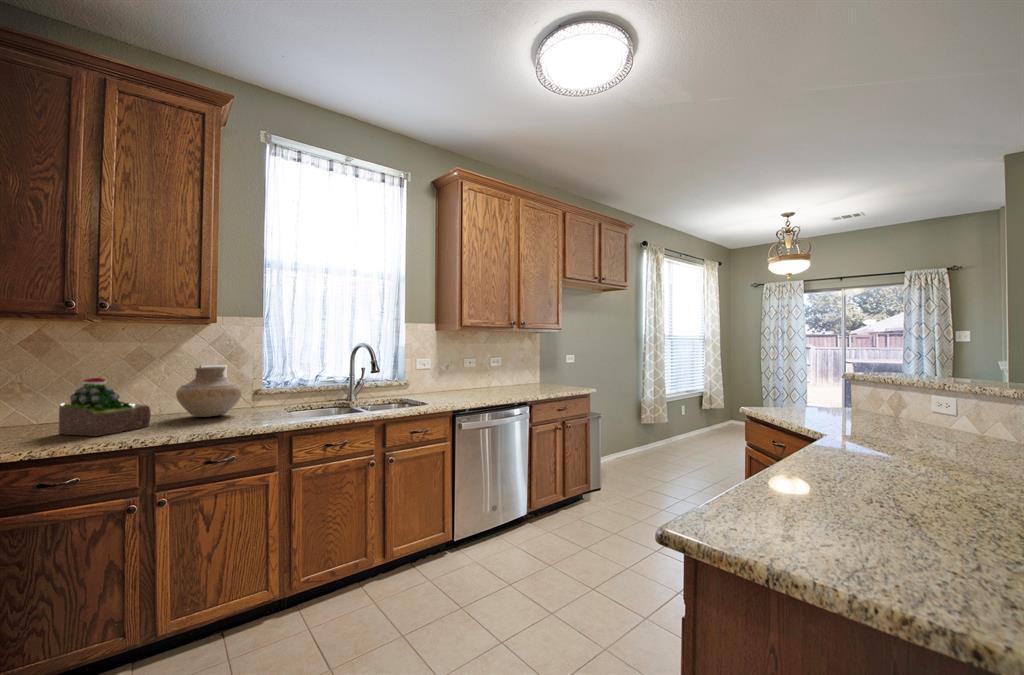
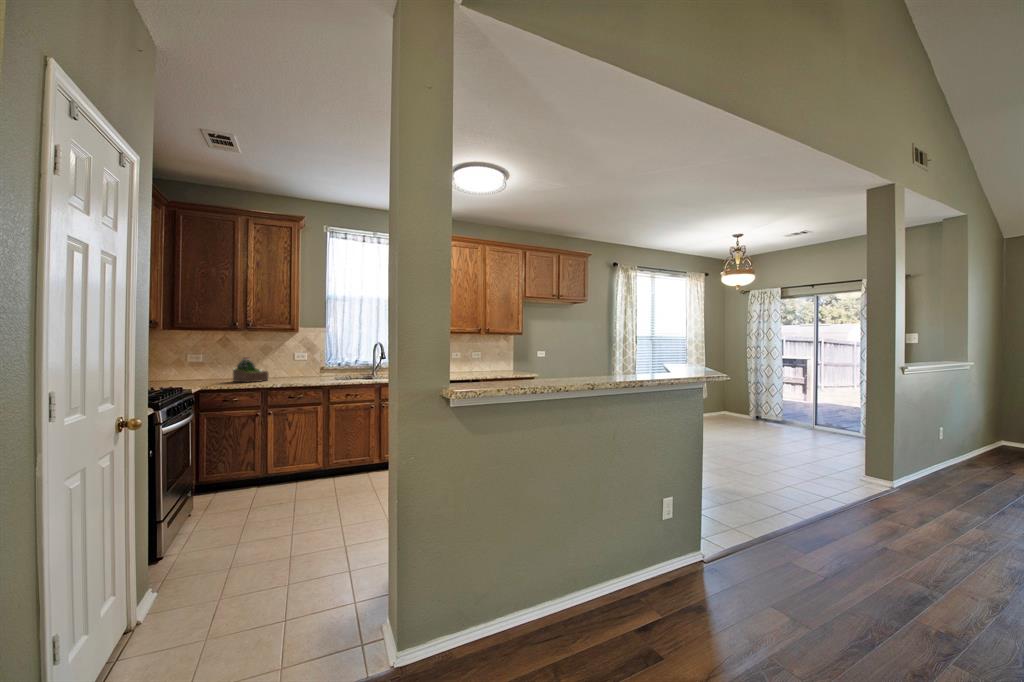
vase: present [176,367,242,417] -> none [281,354,311,379]

